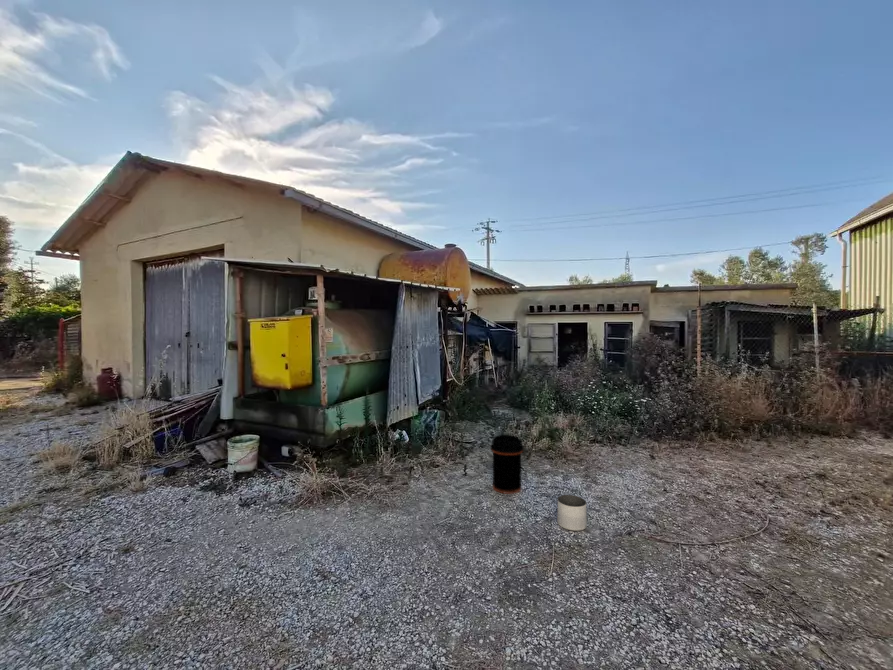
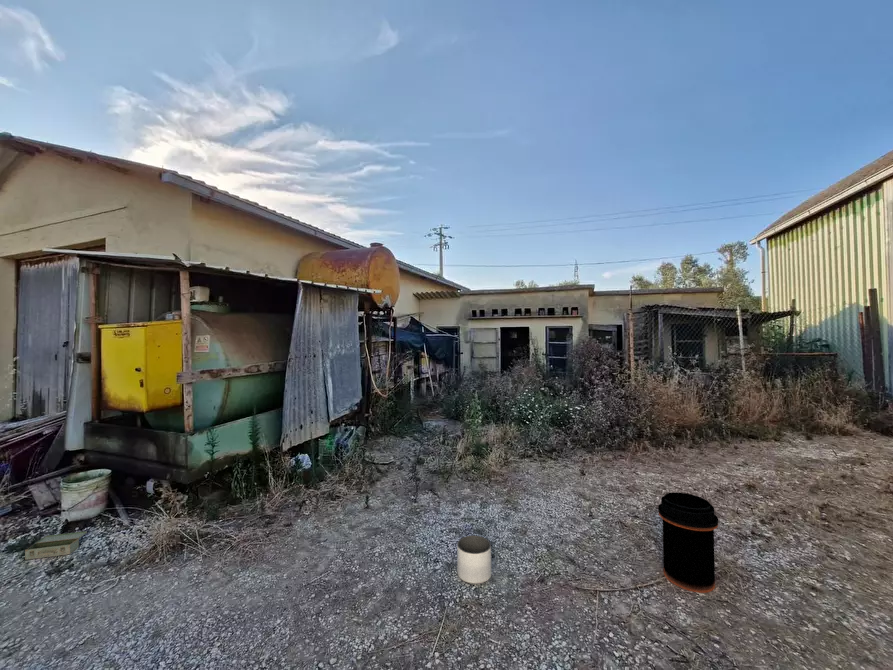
trash can: present [491,435,523,494] -> present [658,492,718,593]
toolbox: none [220,479,256,496] -> present [25,531,87,560]

